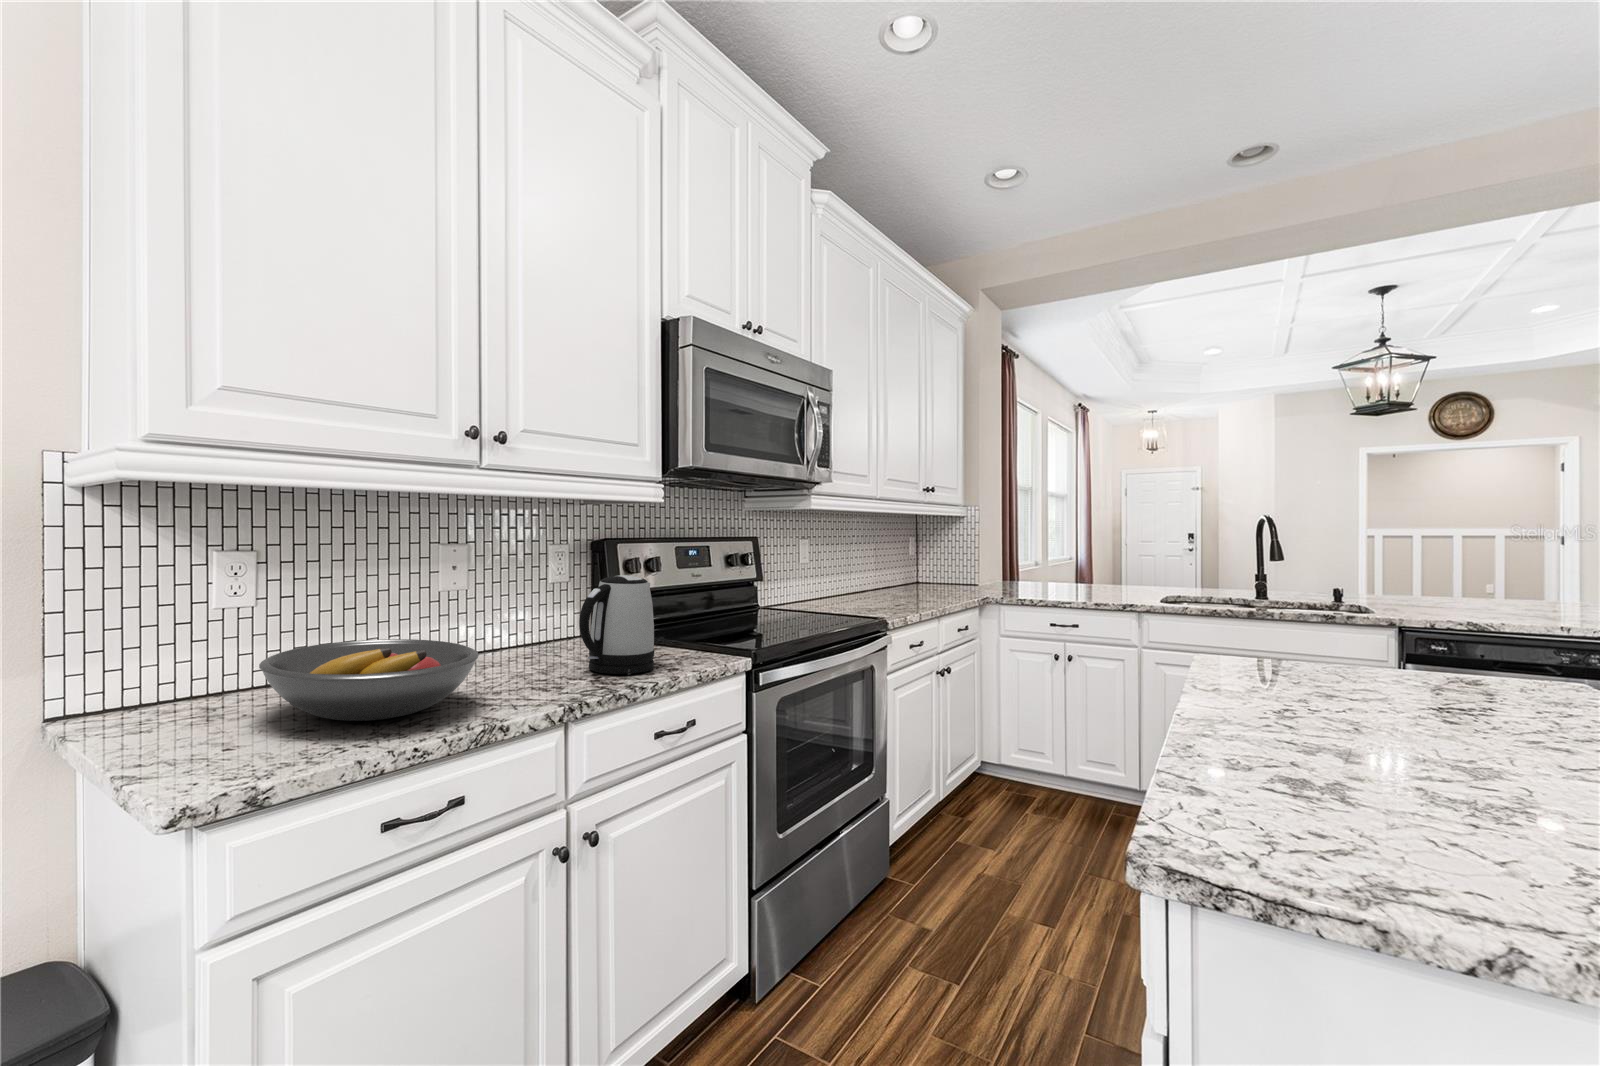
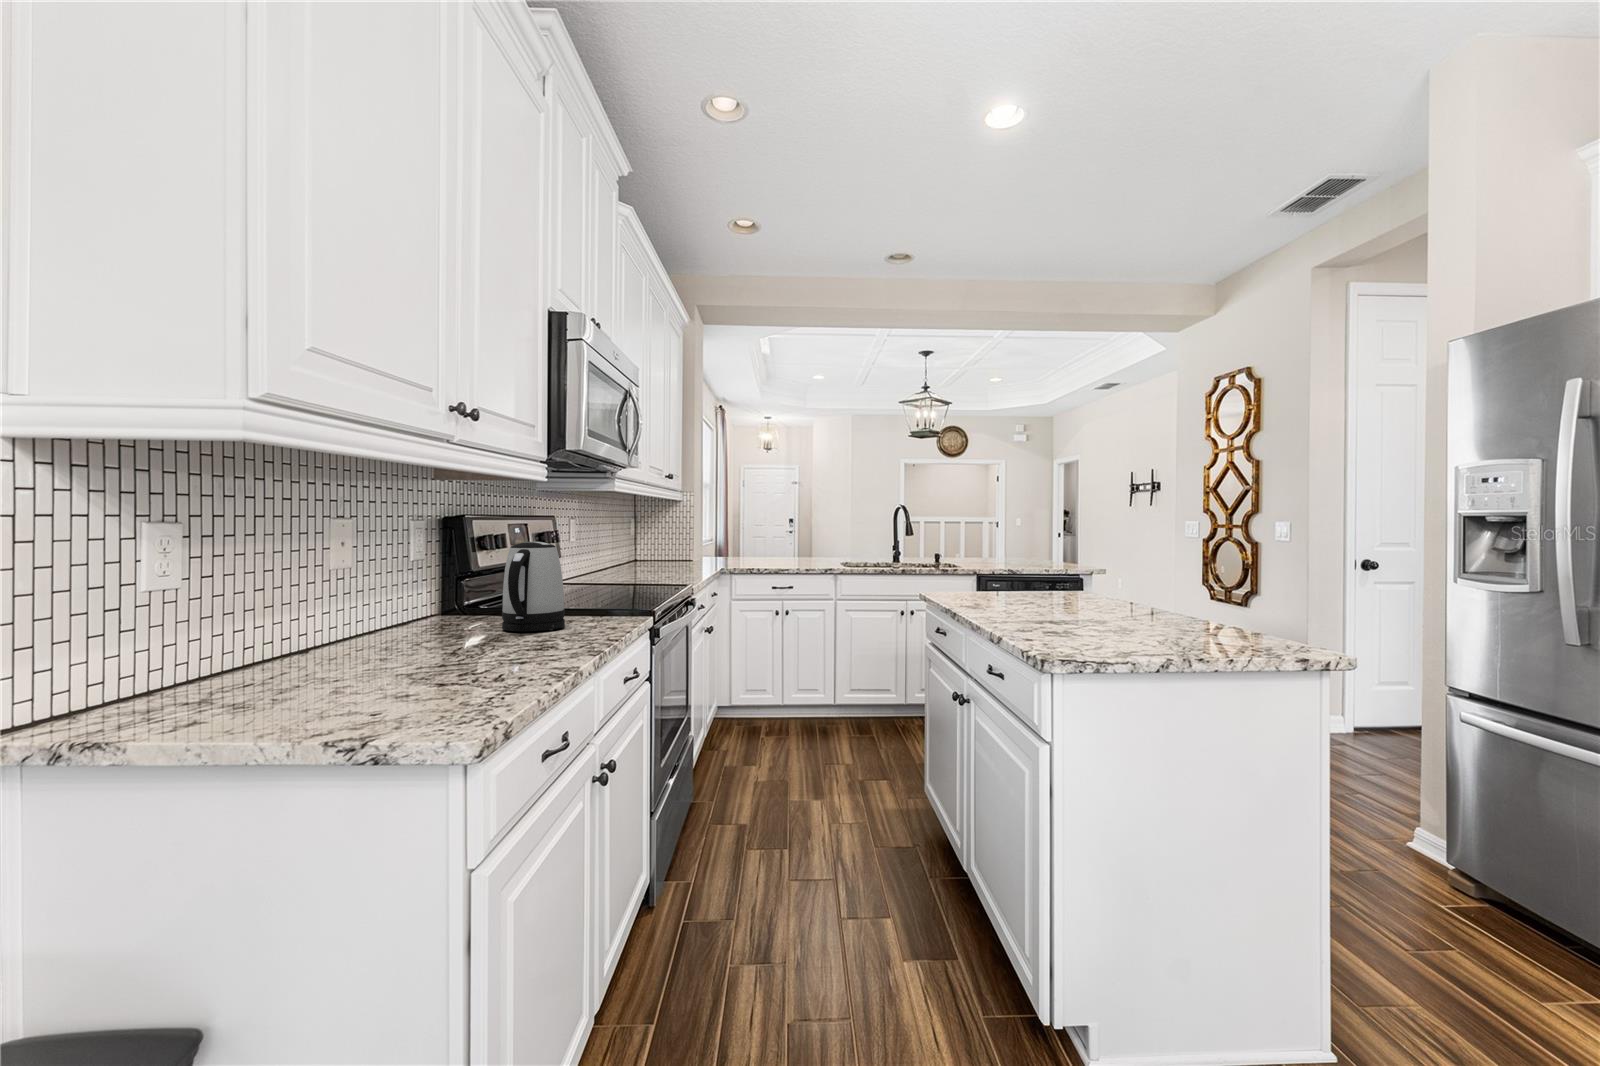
fruit bowl: present [259,639,479,721] -> none [258,603,486,681]

